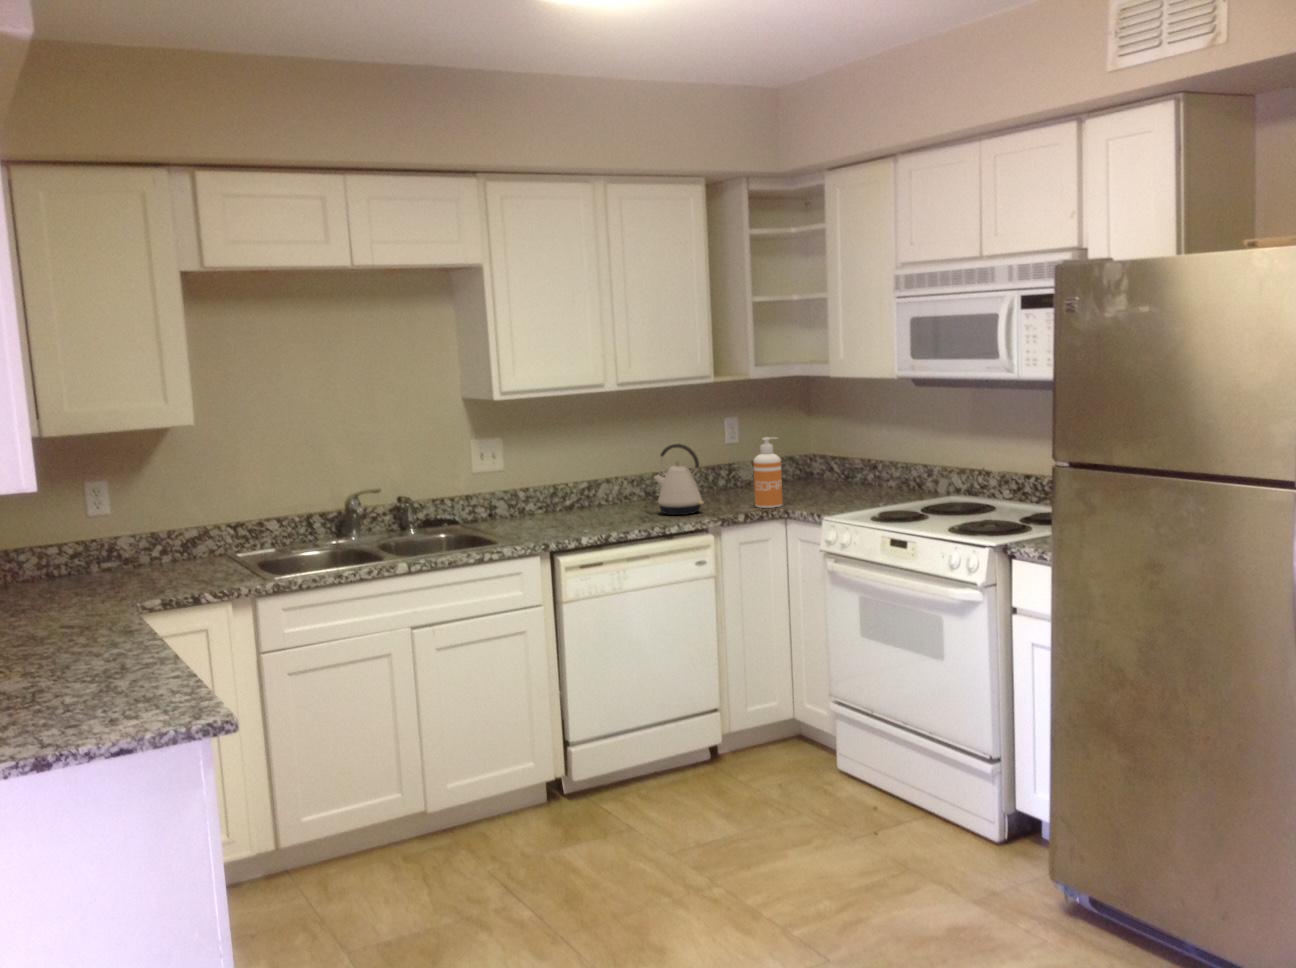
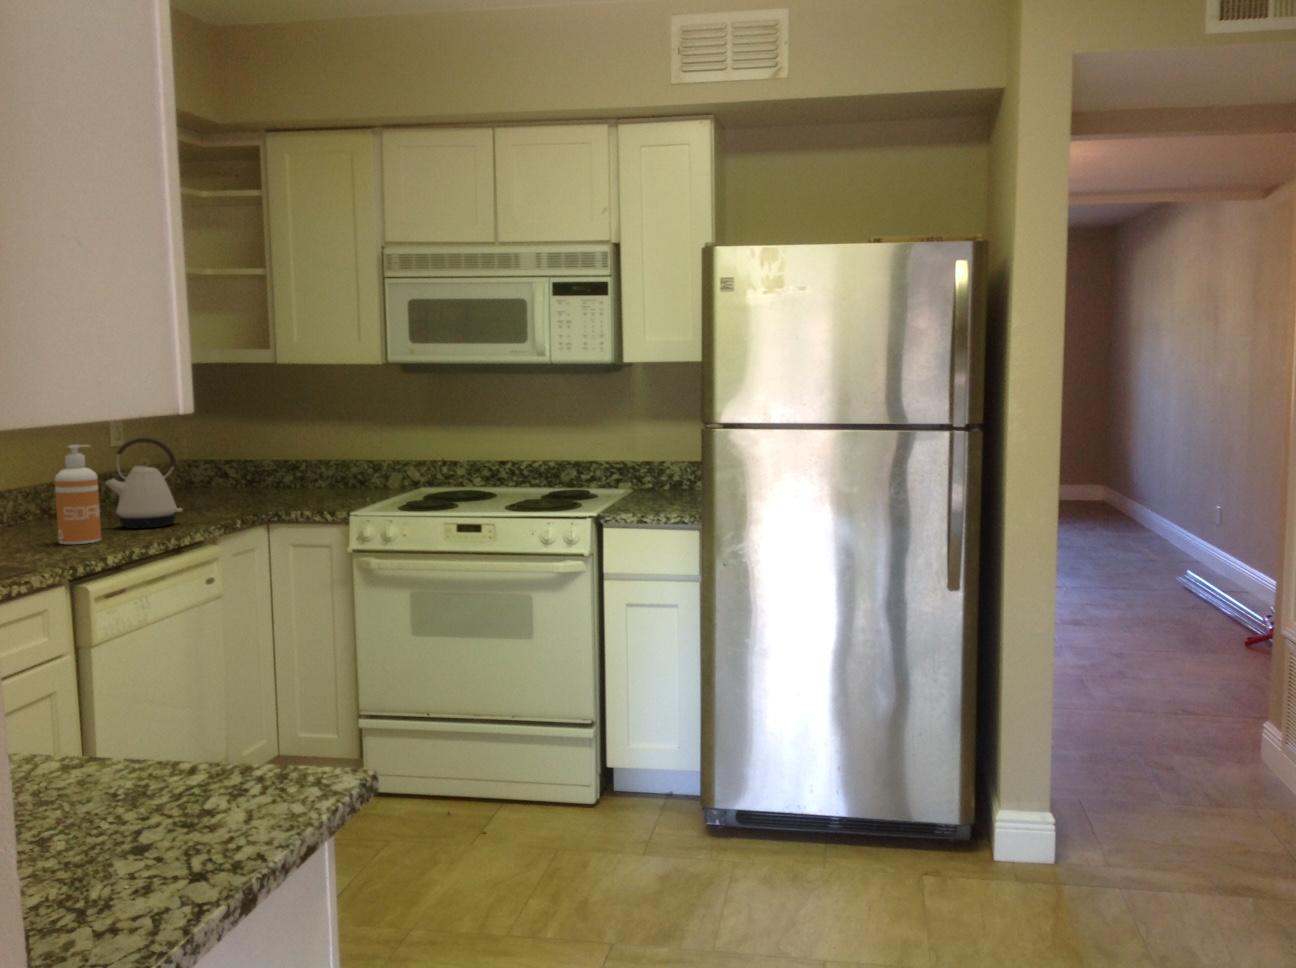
soap dispenser: present [754,437,783,508] -> present [55,445,101,544]

